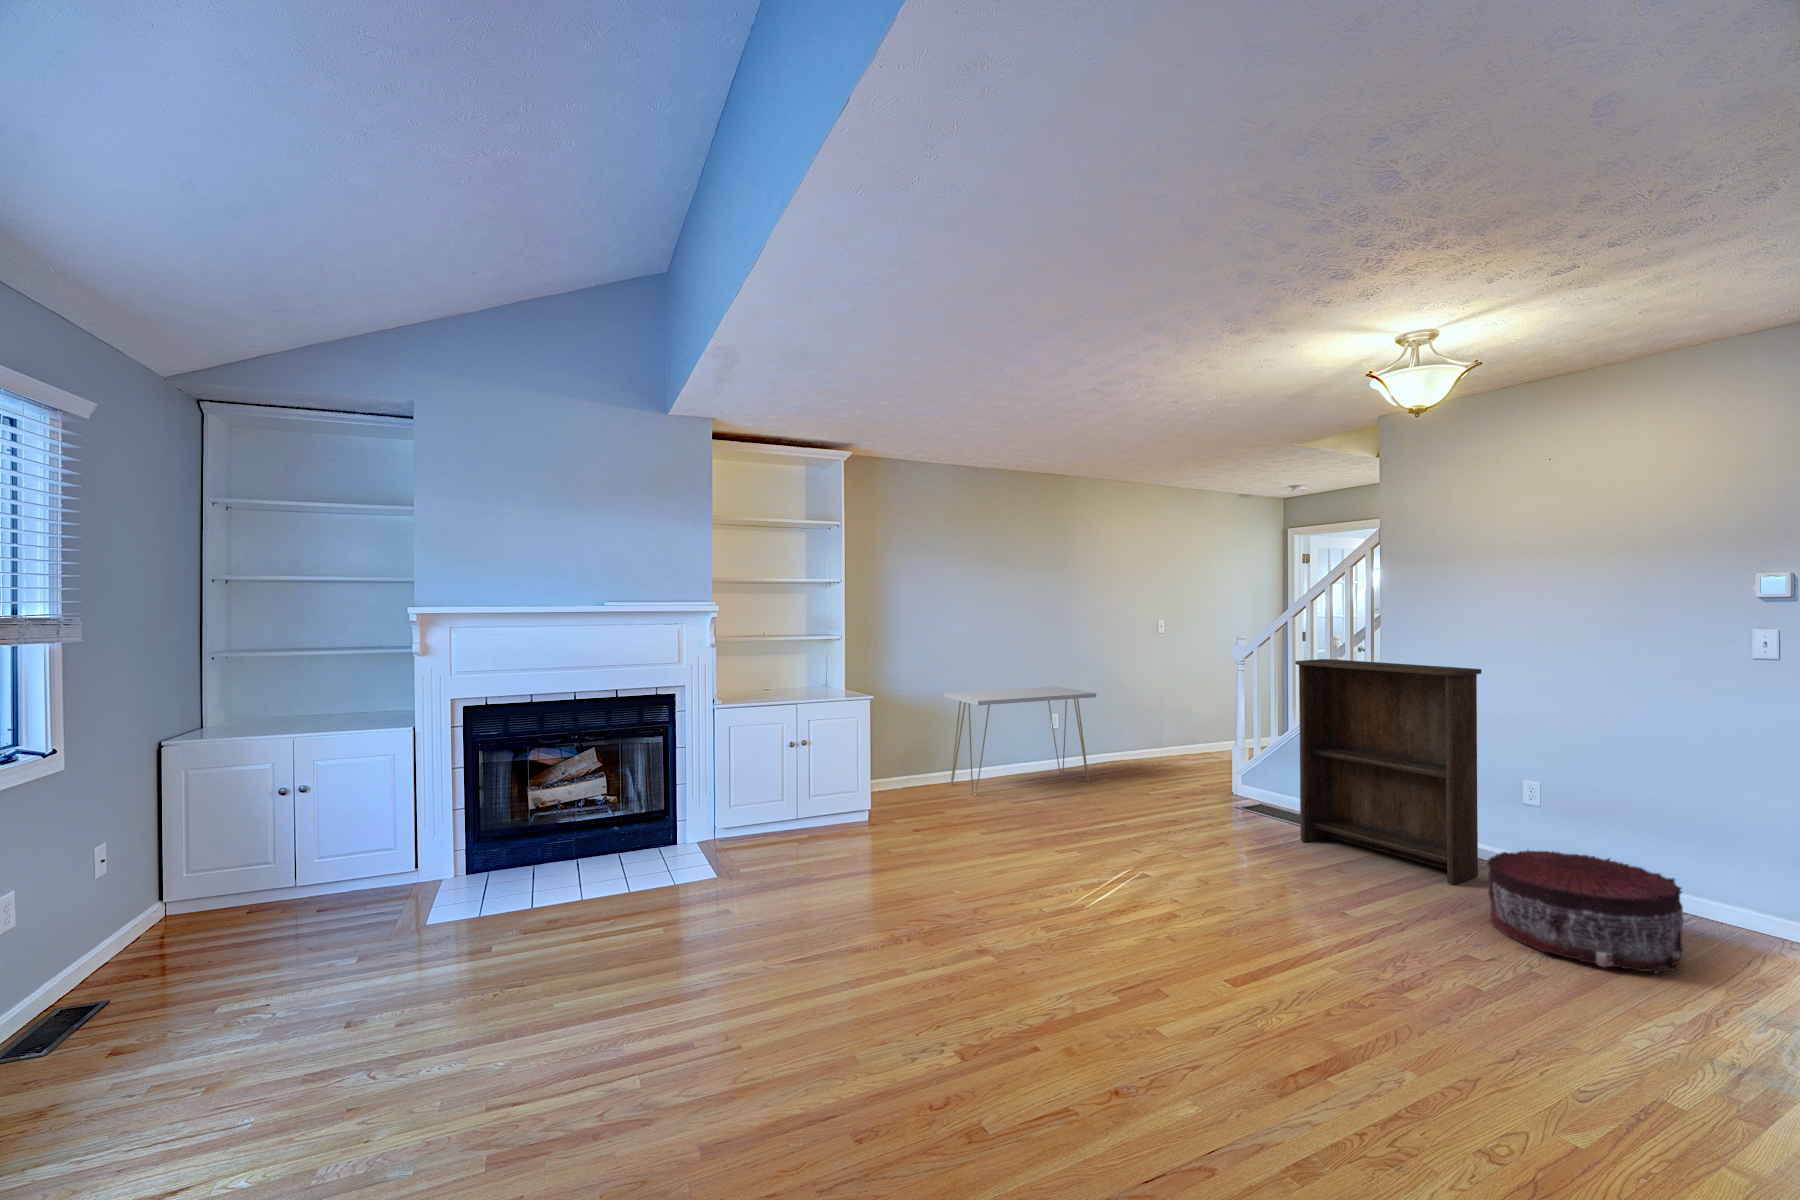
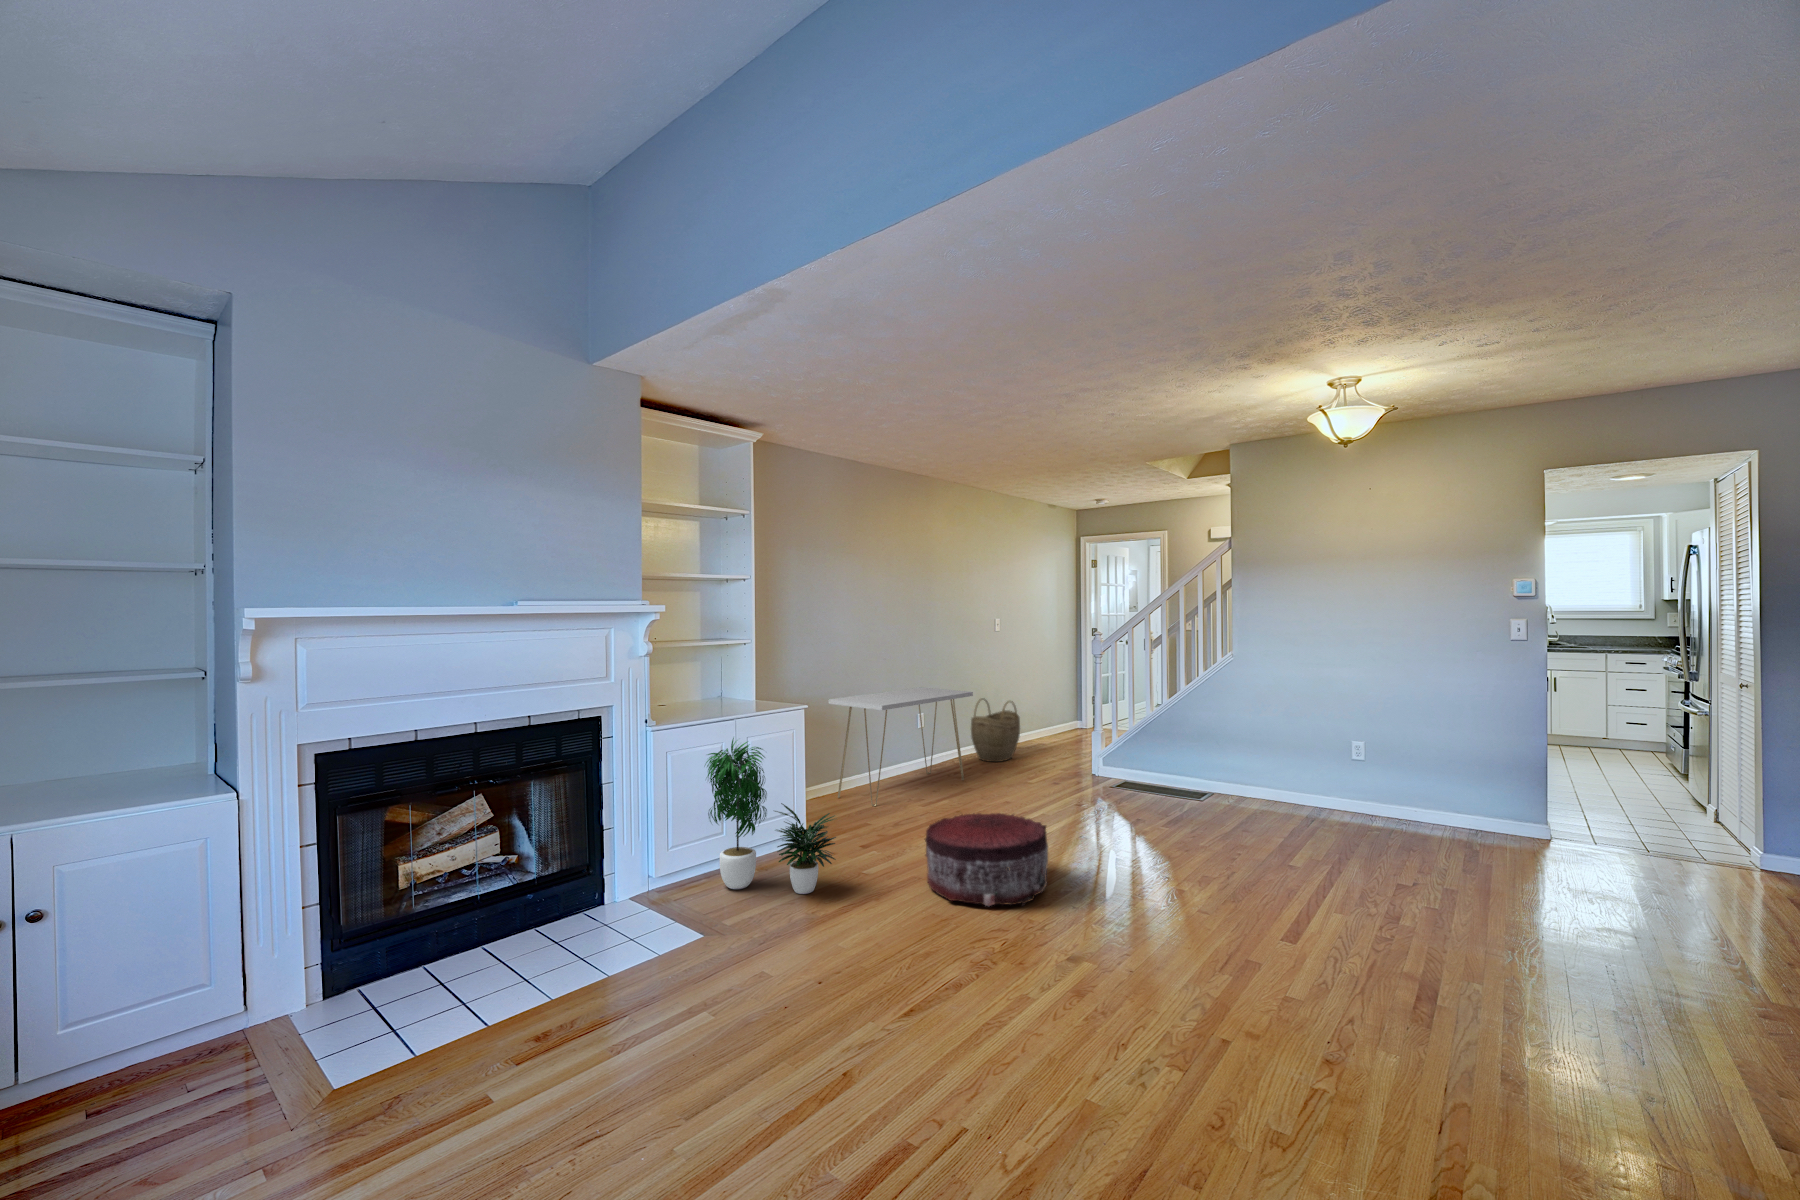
bookshelf: present [1295,659,1481,884] -> none [1185,652,1333,835]
woven basket: none [1121,701,1178,768] -> present [971,698,1020,762]
potted plant: none [757,717,861,859] -> present [705,738,836,894]
pouf: present [1487,850,1684,974] -> present [925,813,1048,906]

